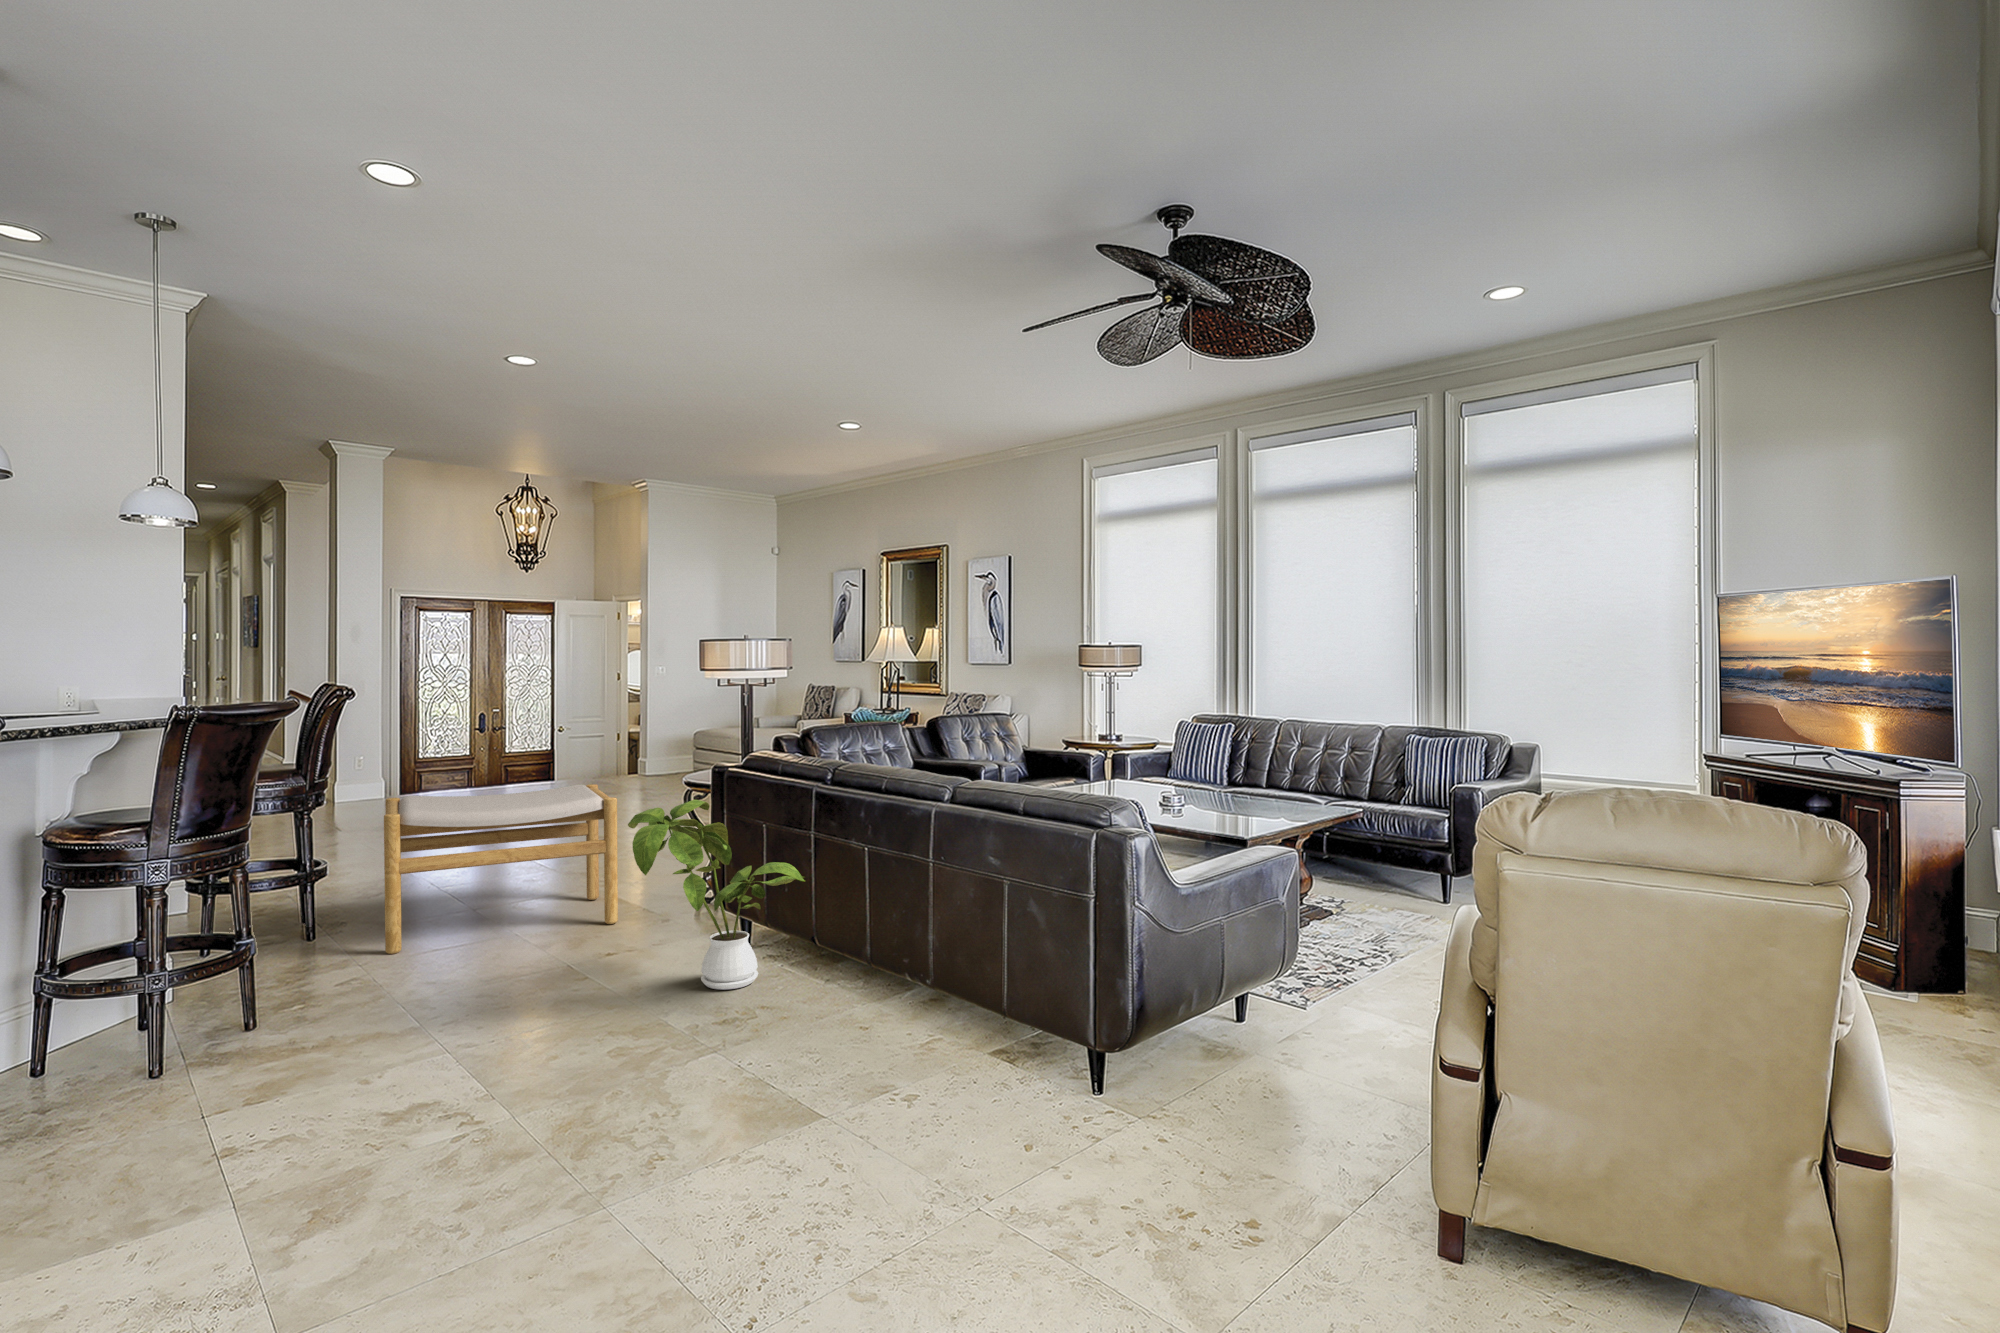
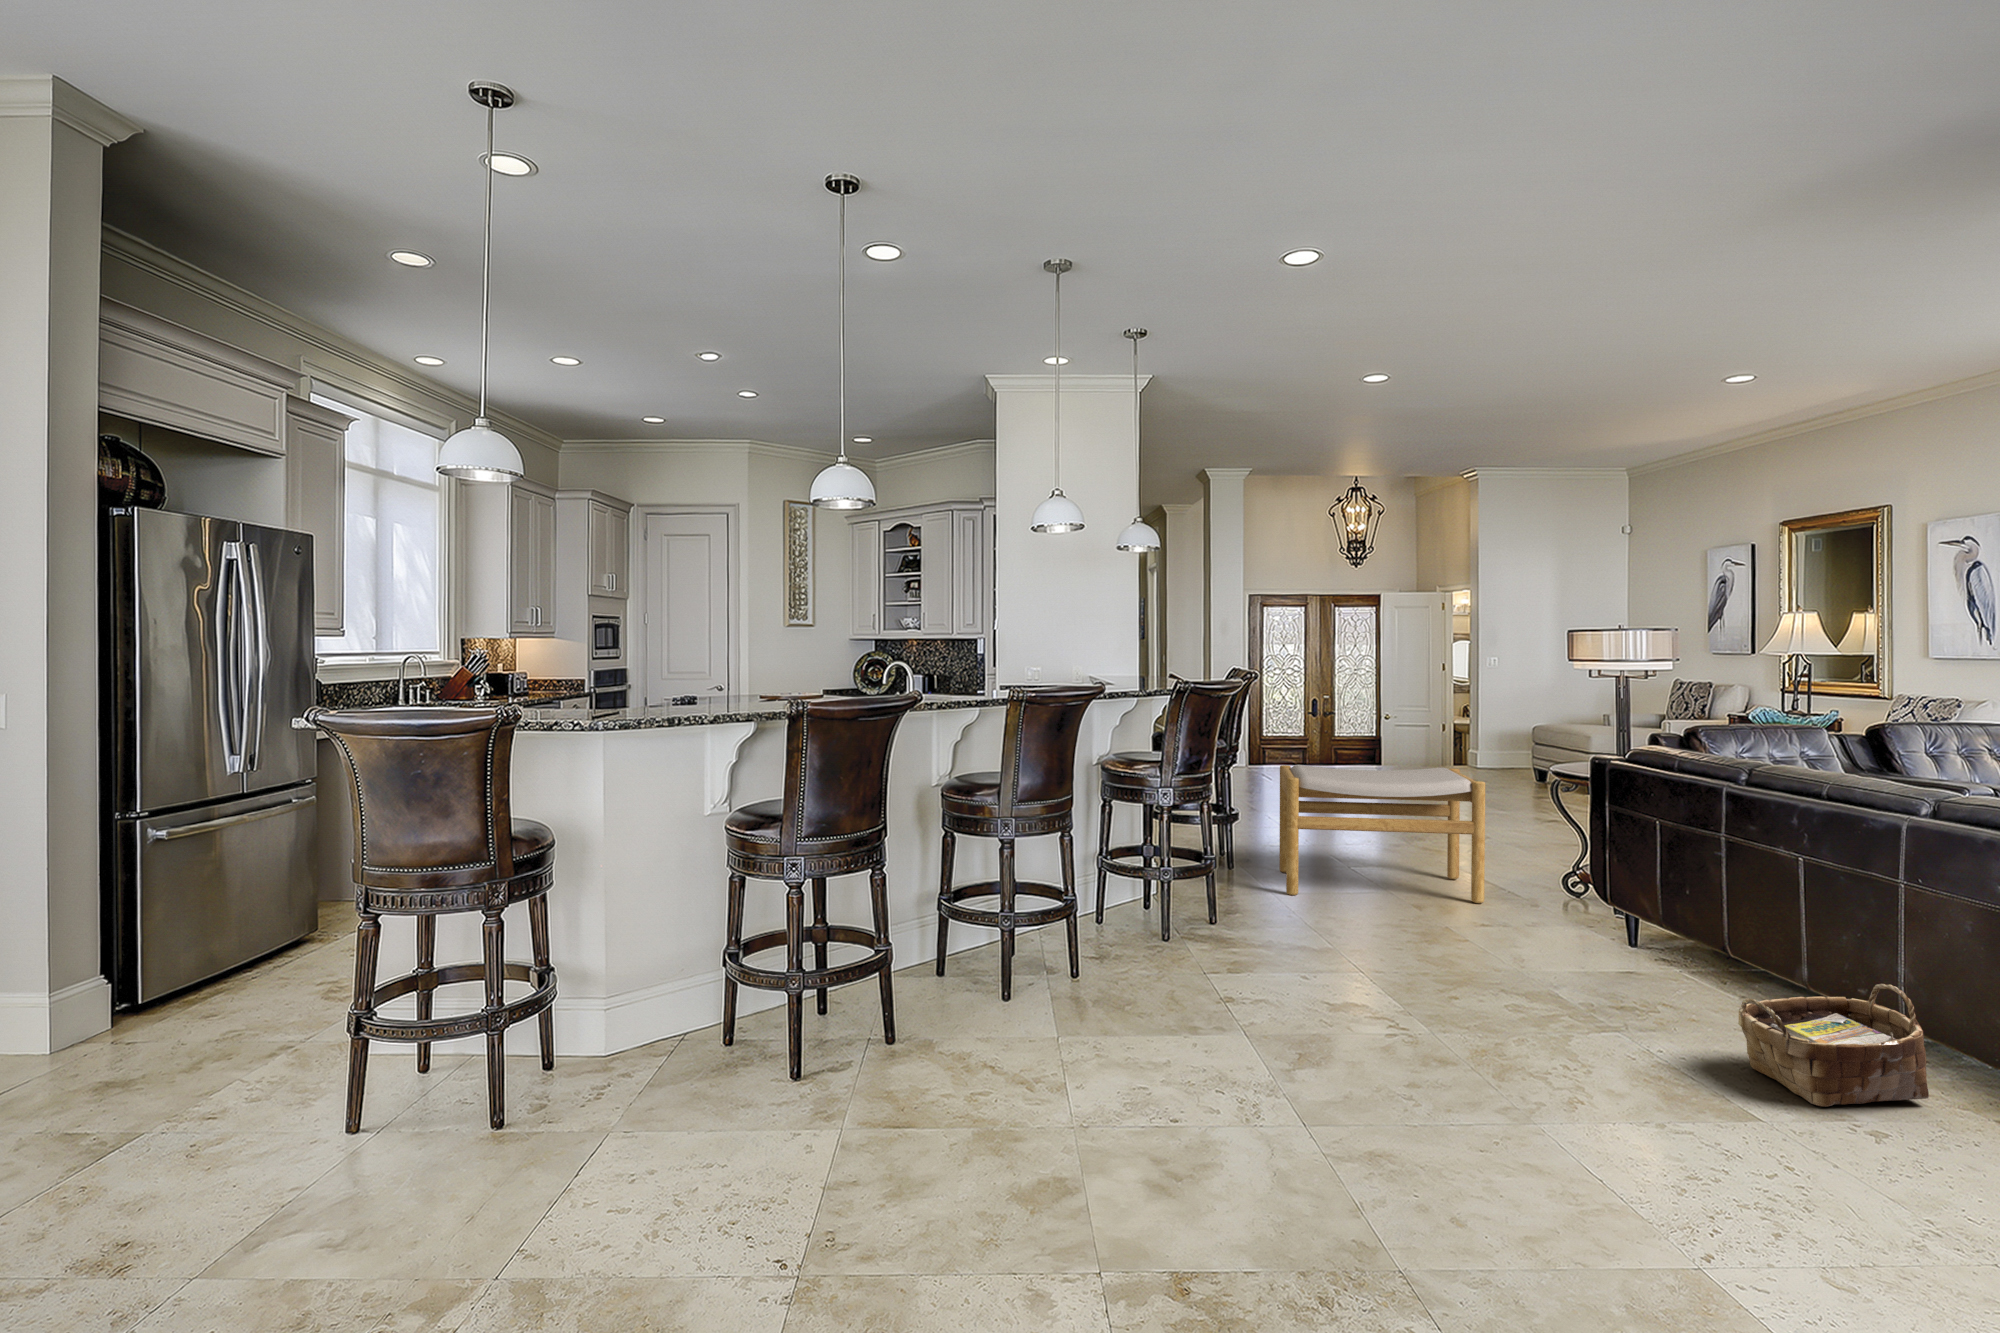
house plant: present [628,800,805,990] -> none [1515,787,1719,984]
woven basket: none [813,954,949,1083] -> present [1738,984,1929,1107]

